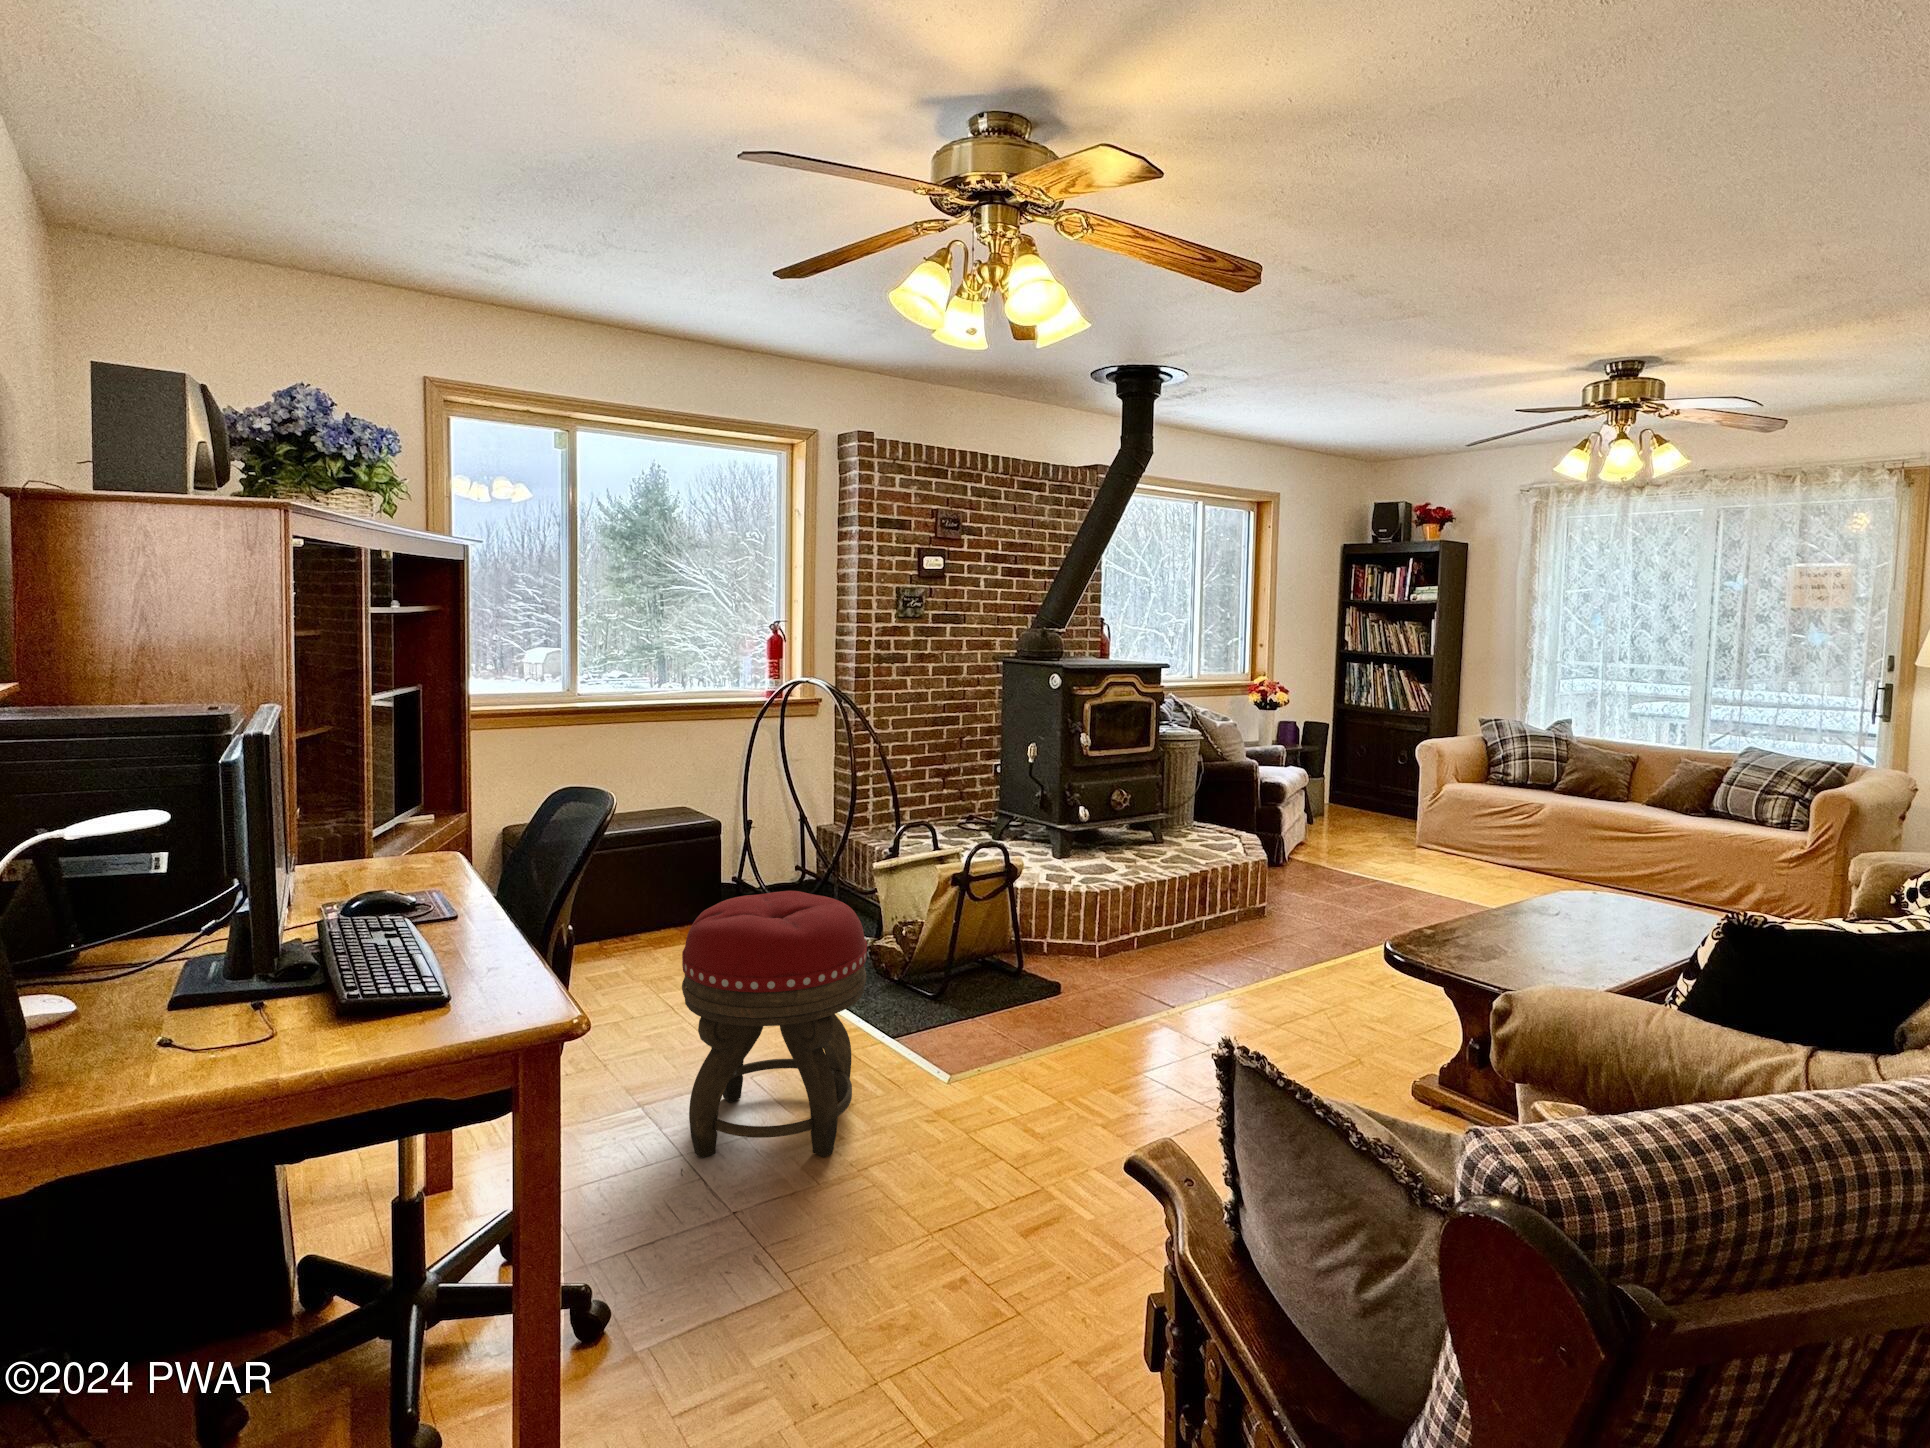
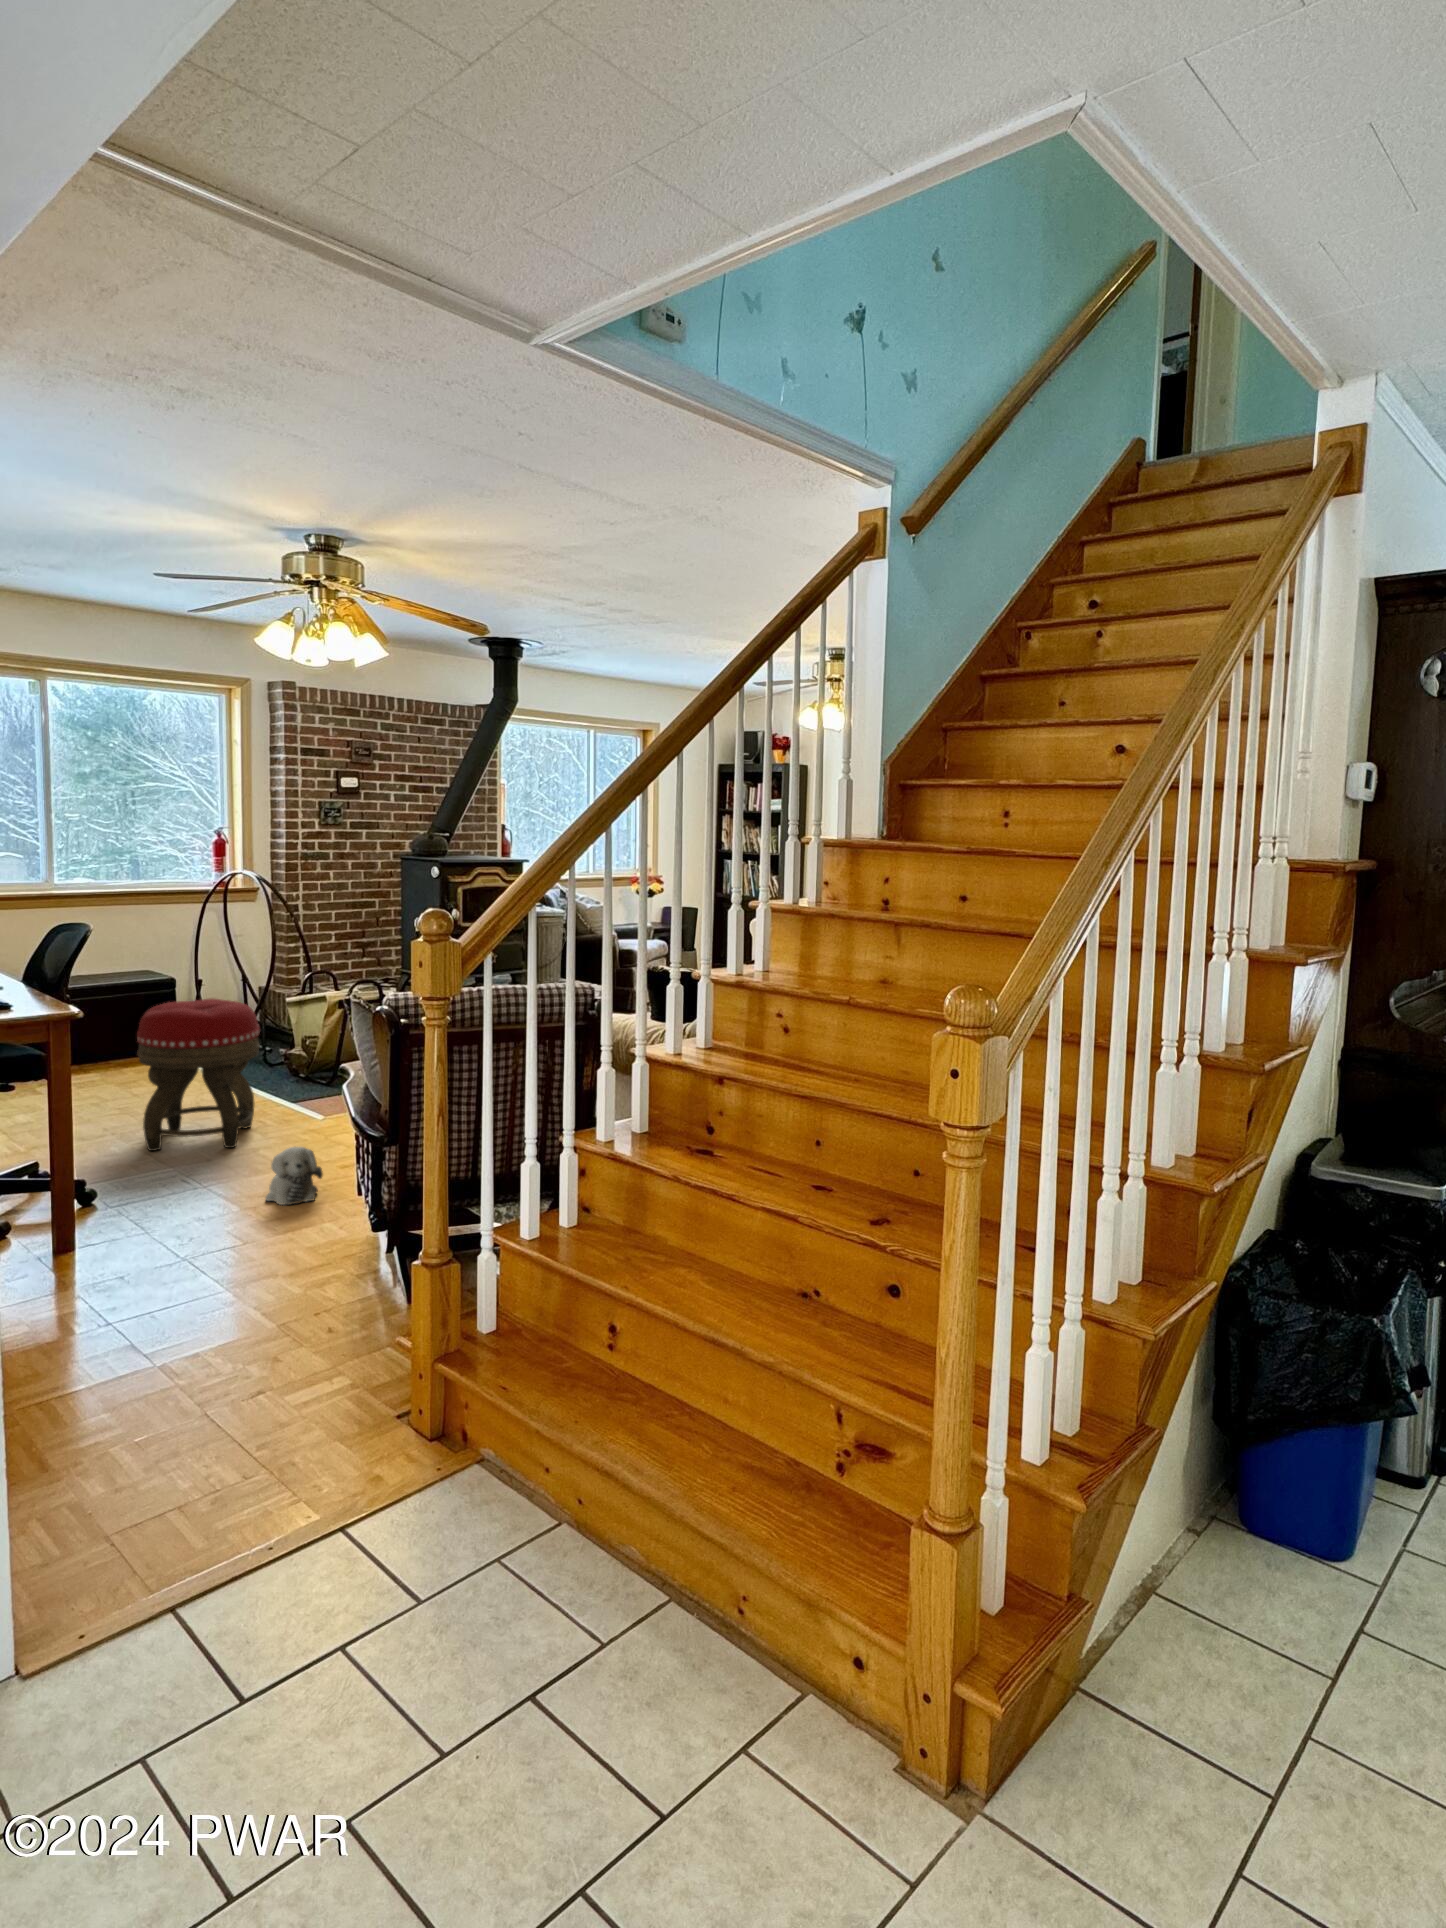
plush toy: none [916,1239,1019,1368] -> present [265,1147,323,1205]

